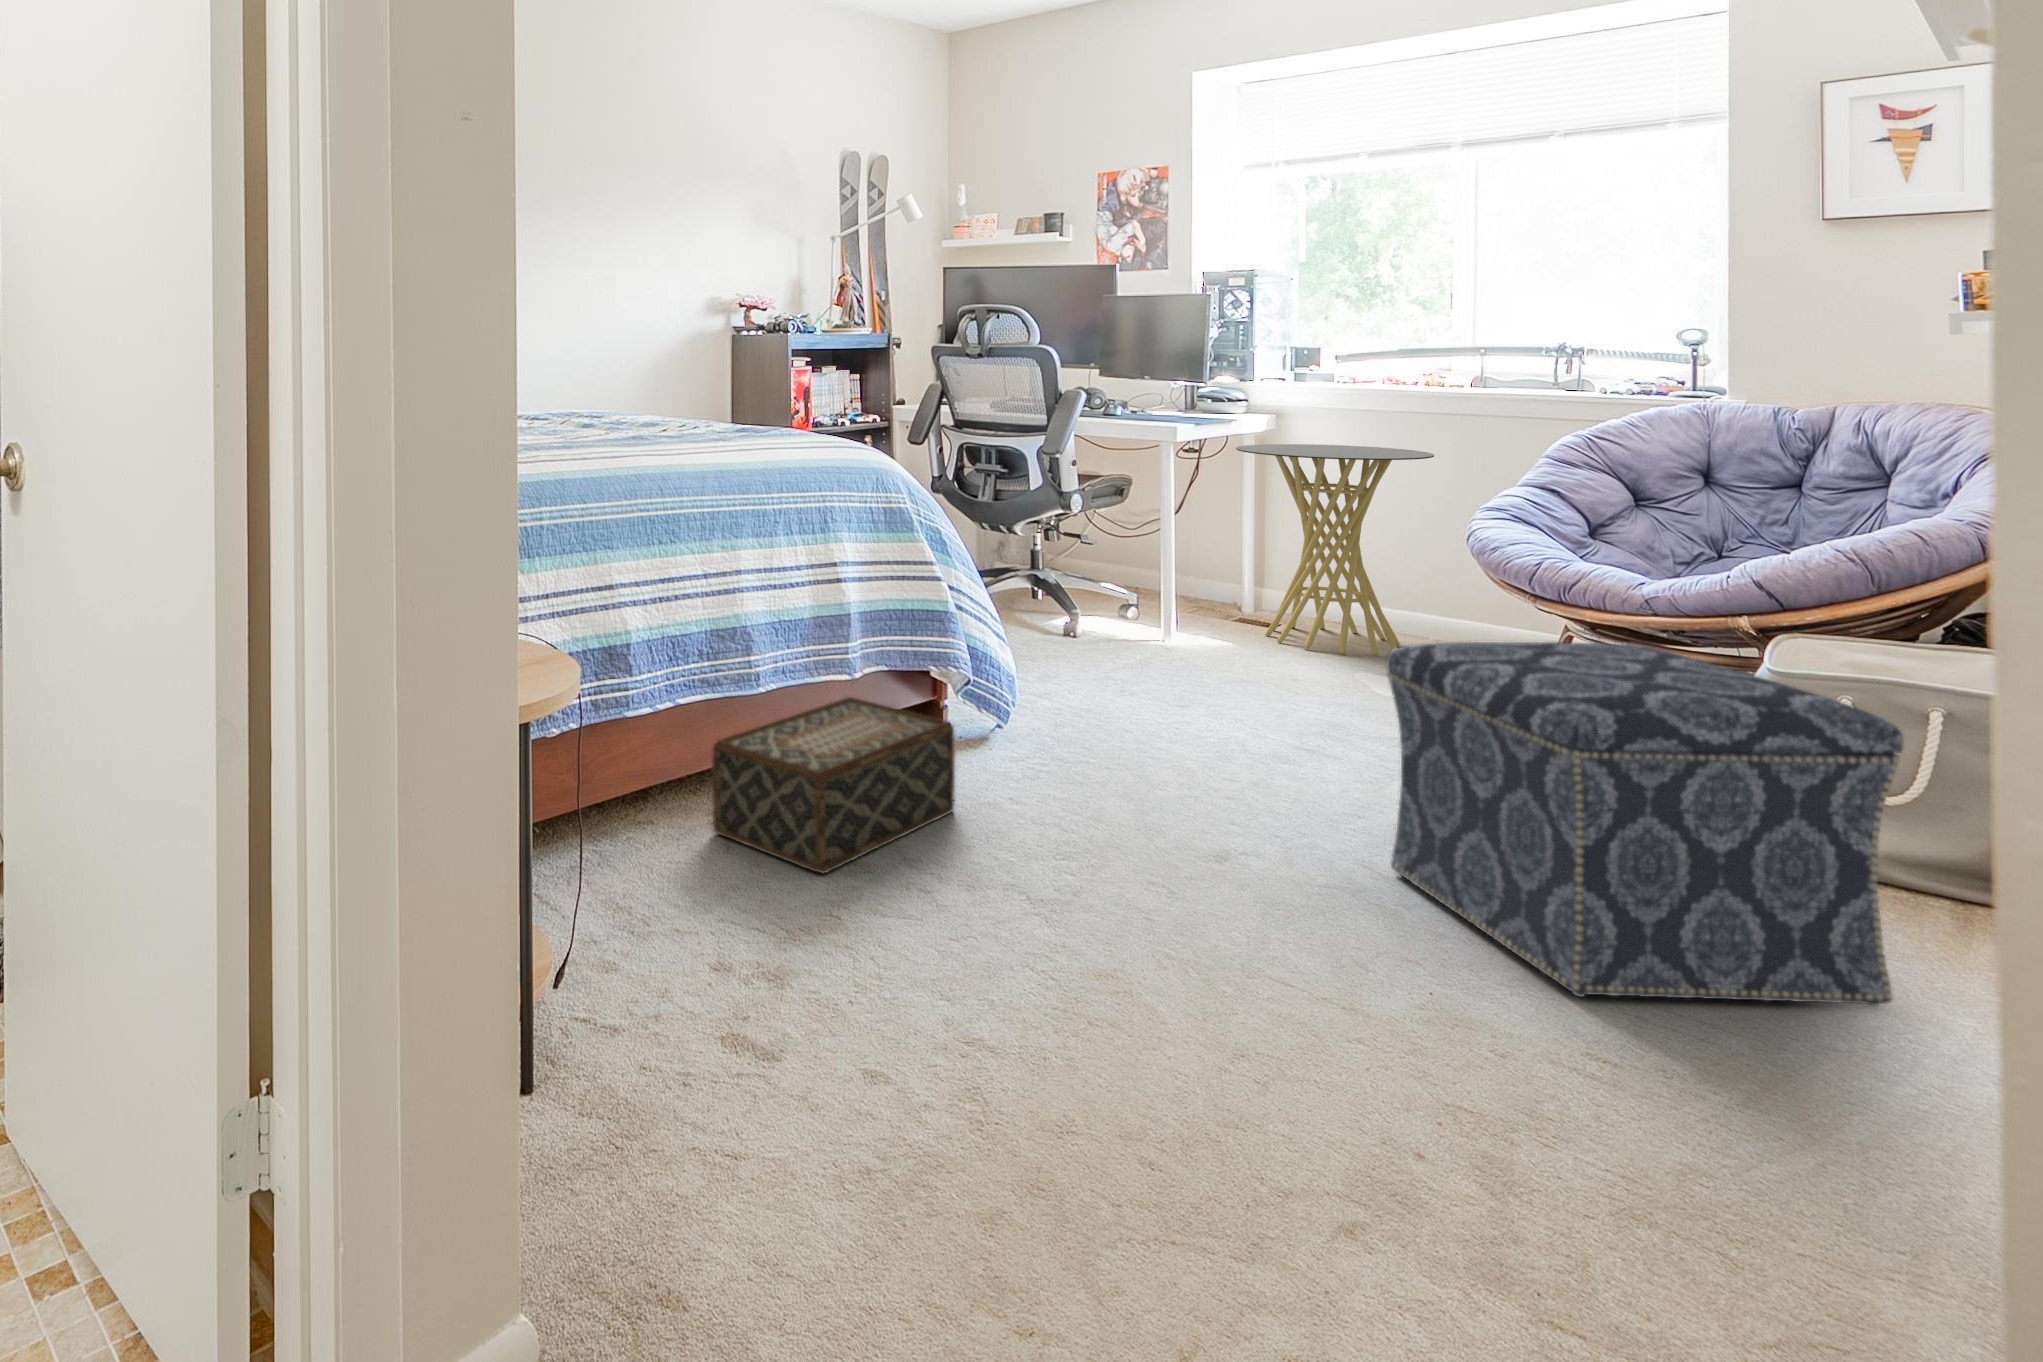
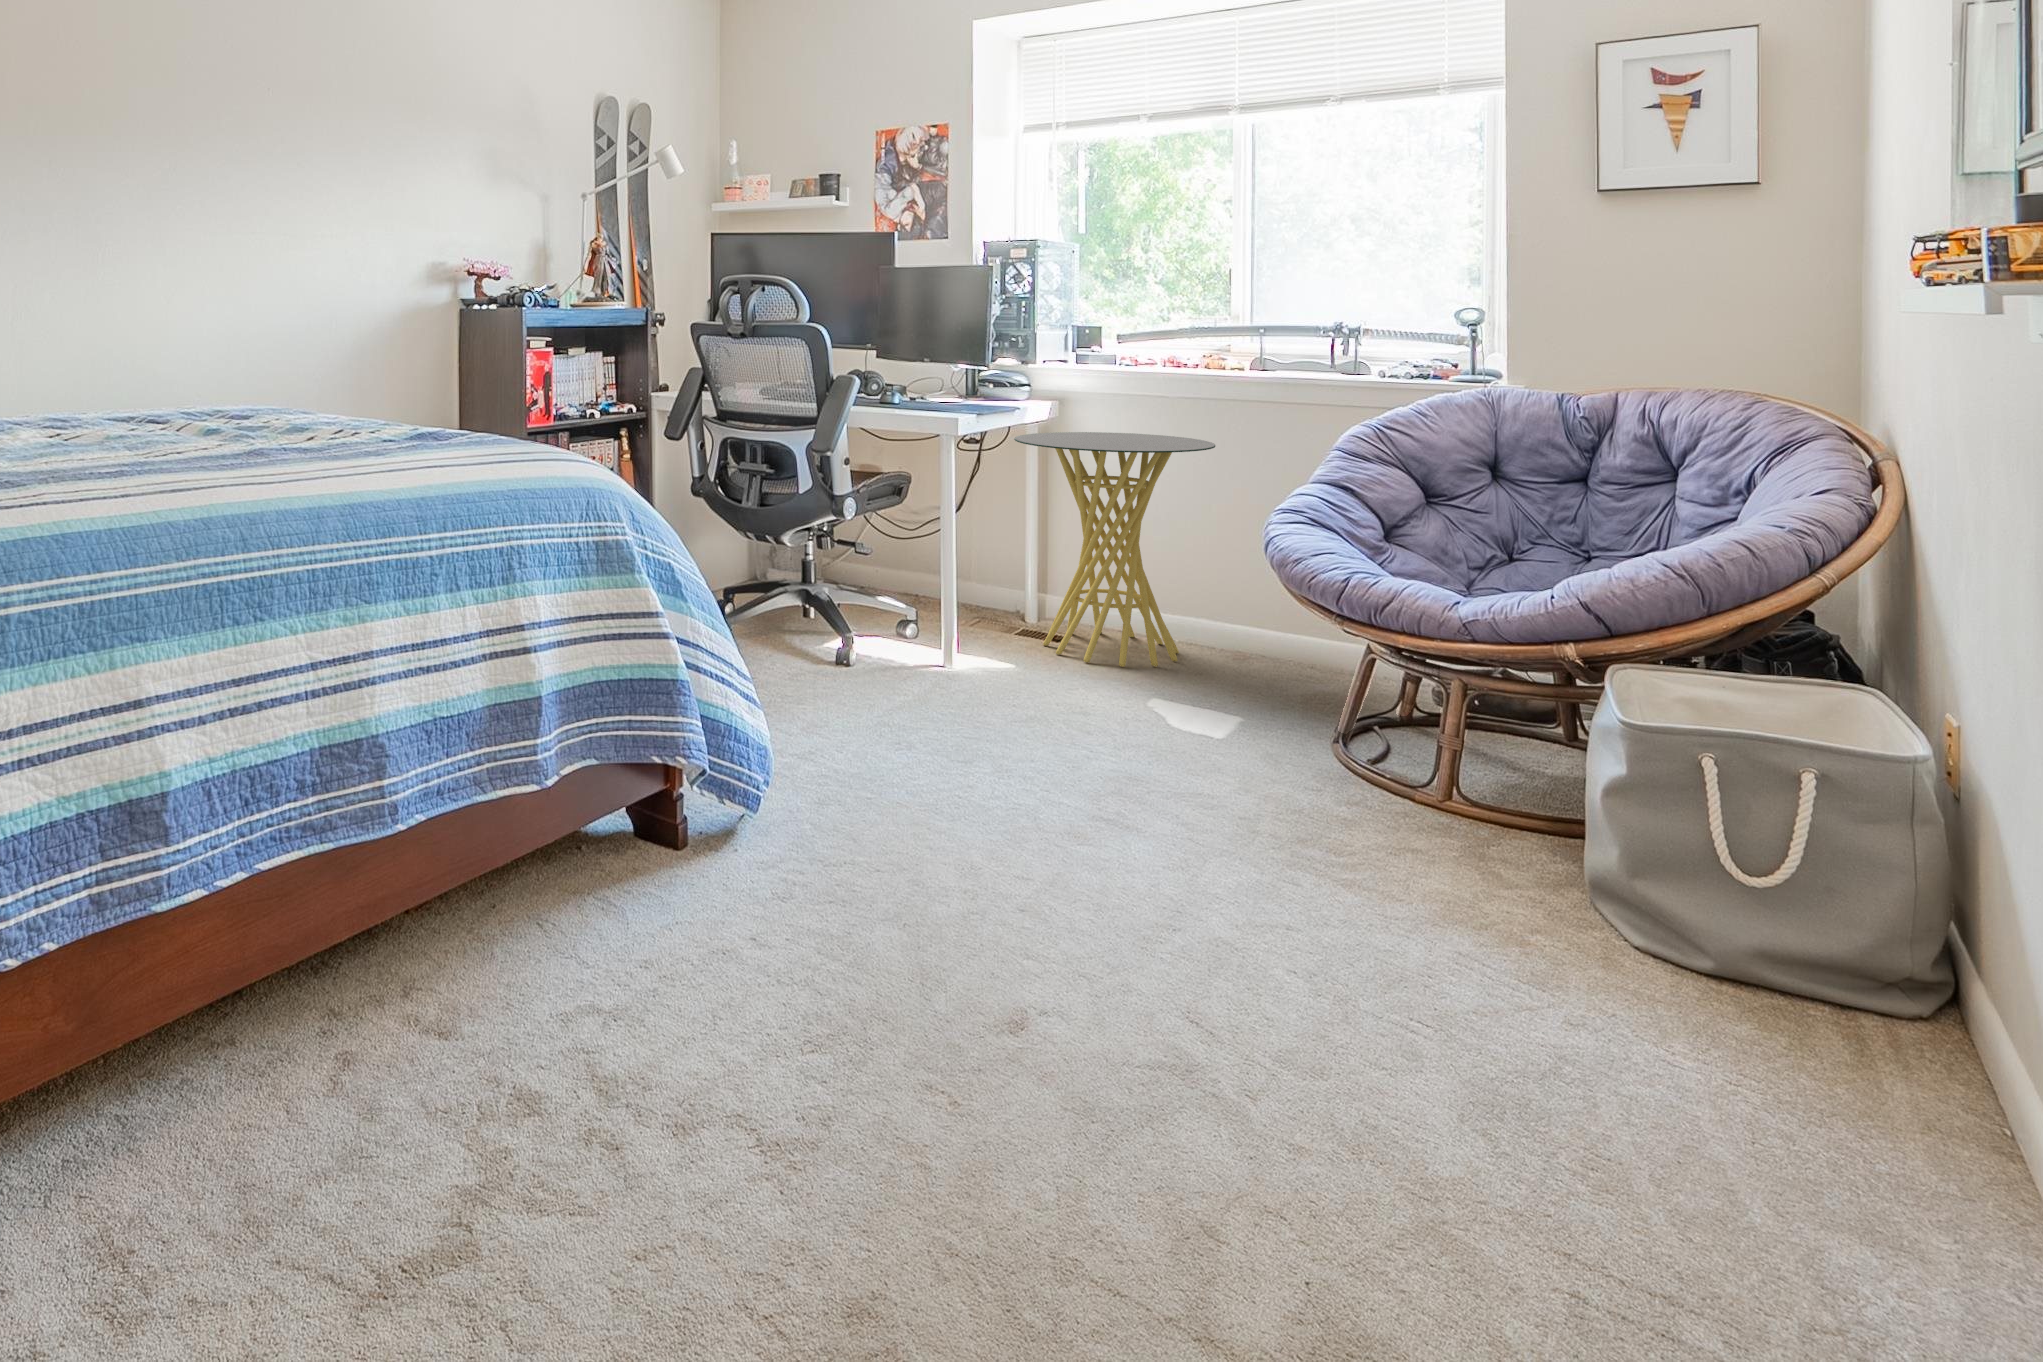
ottoman: present [1387,642,1904,1006] -> none [1215,717,1892,1278]
woven basket: present [712,697,955,873] -> none [320,804,672,1124]

